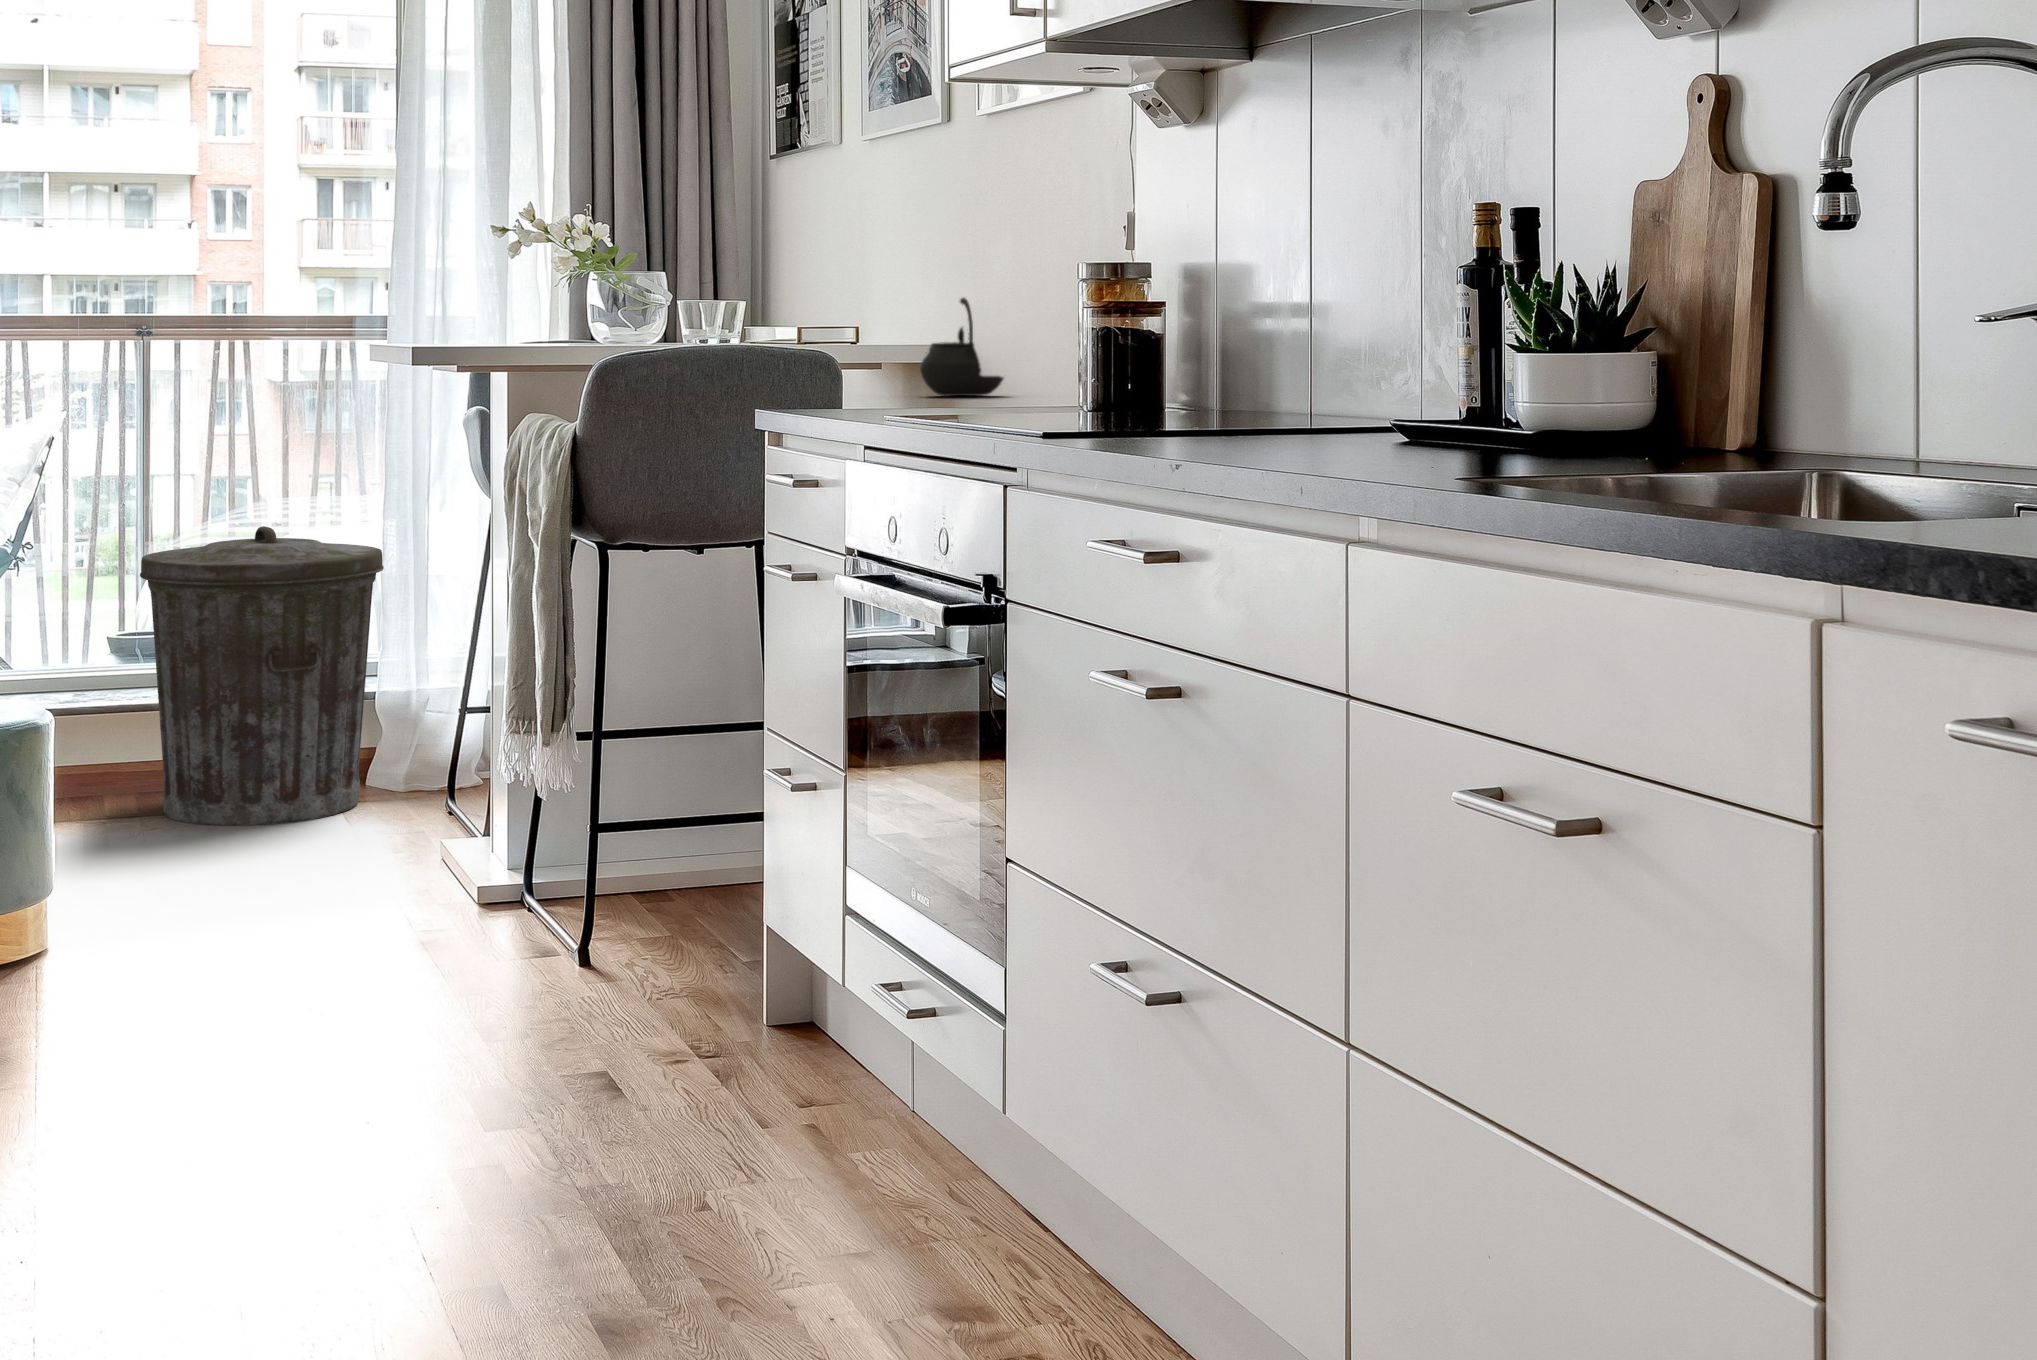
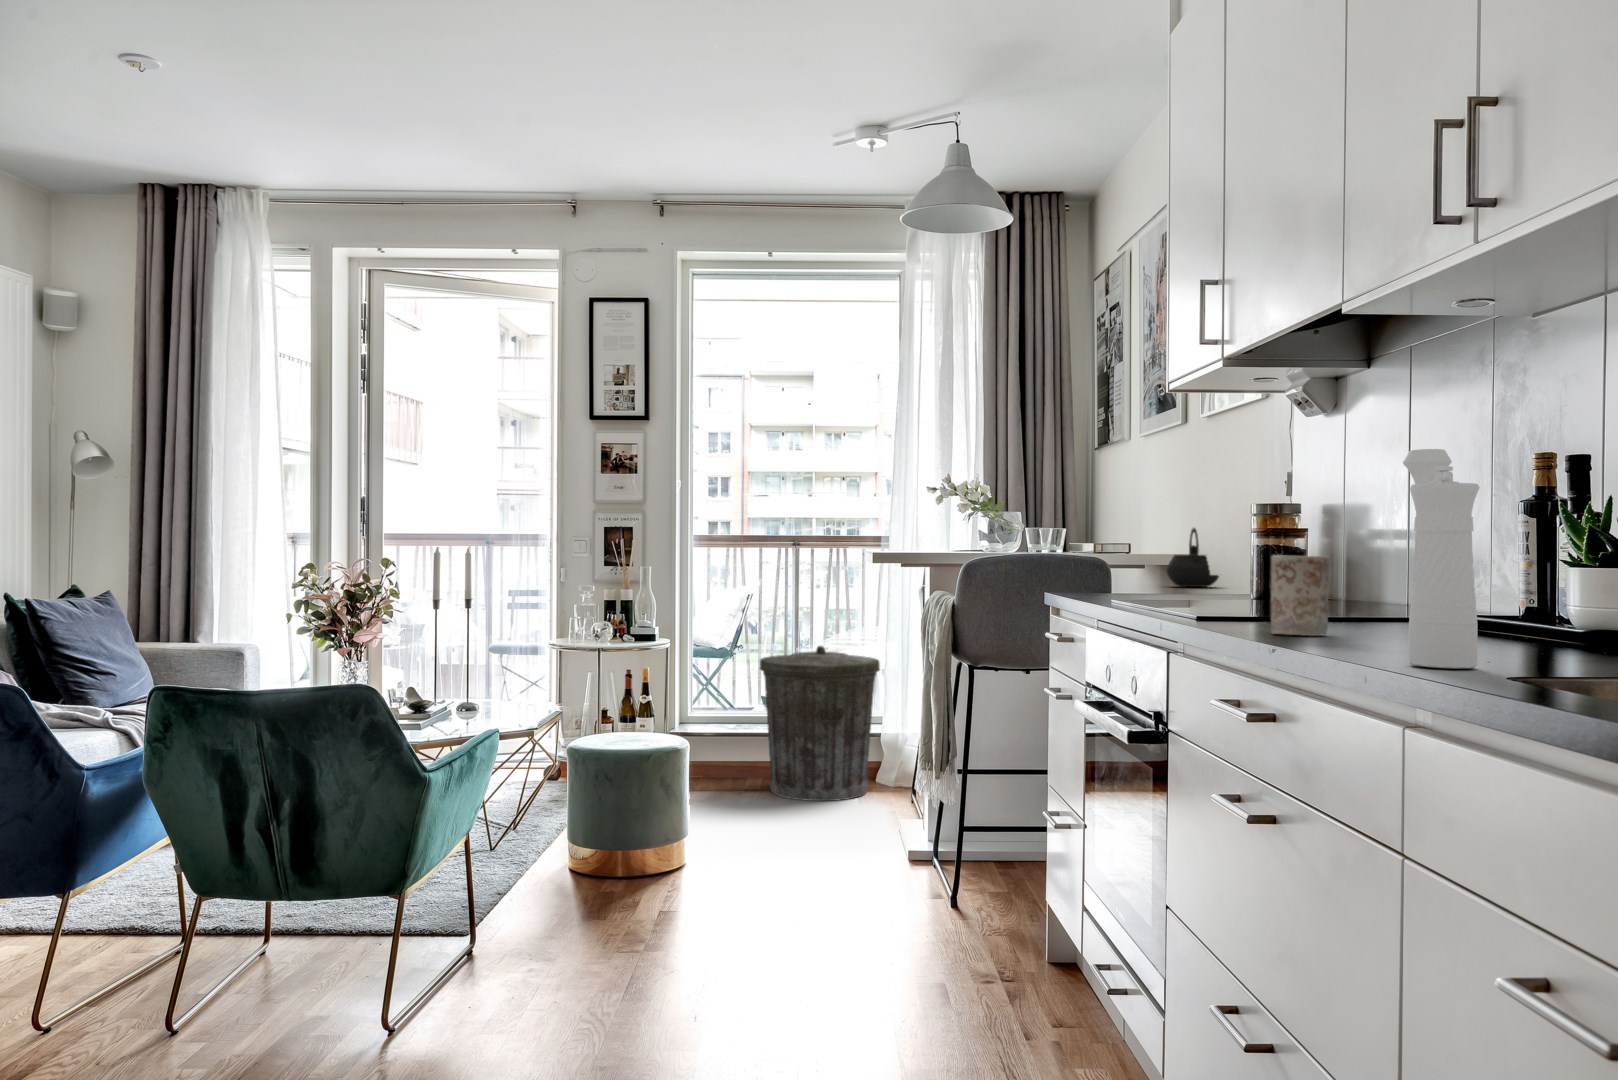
pepper mill: none [1342,208,1434,478] -> present [1403,449,1480,669]
mug: none [1163,343,1237,453] -> present [1271,555,1329,636]

